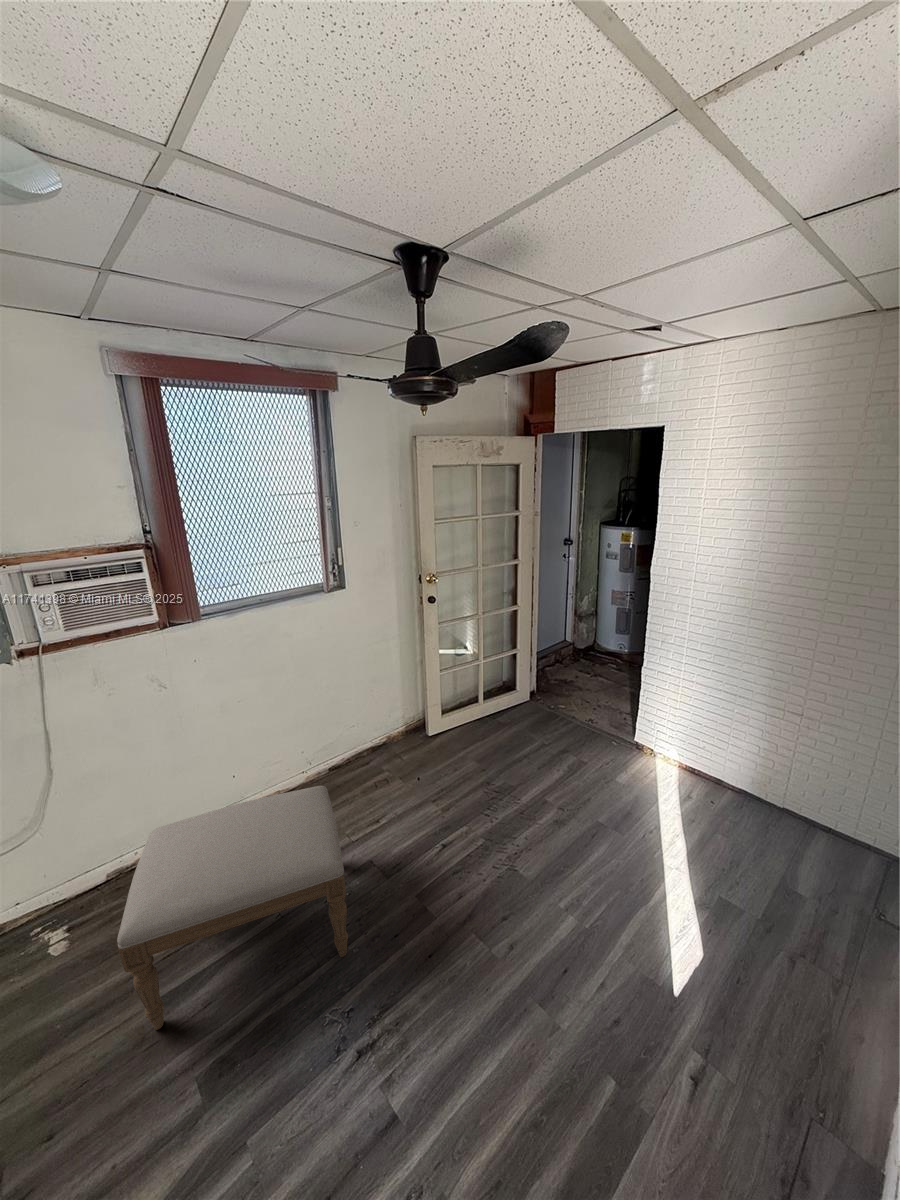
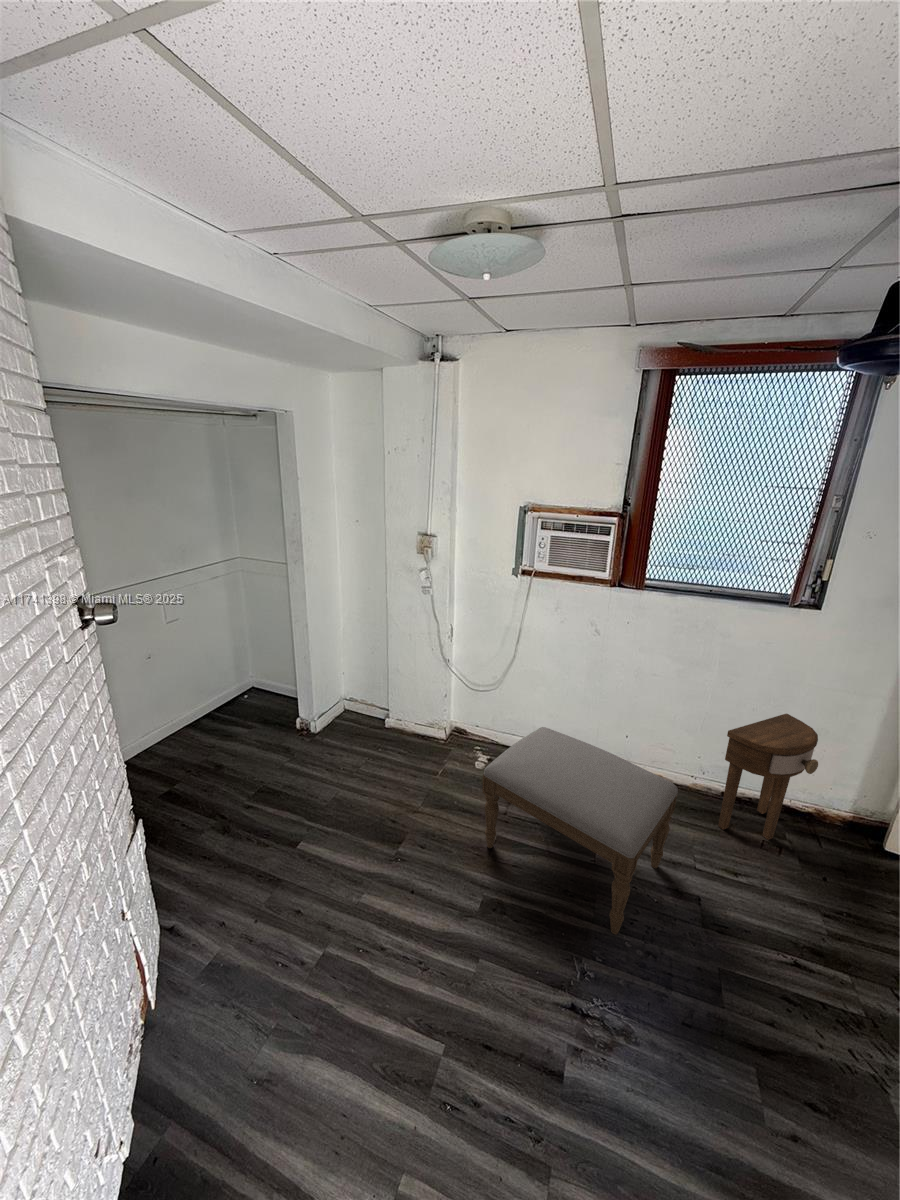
side table: none [329,679,388,796] -> present [718,714,818,840]

